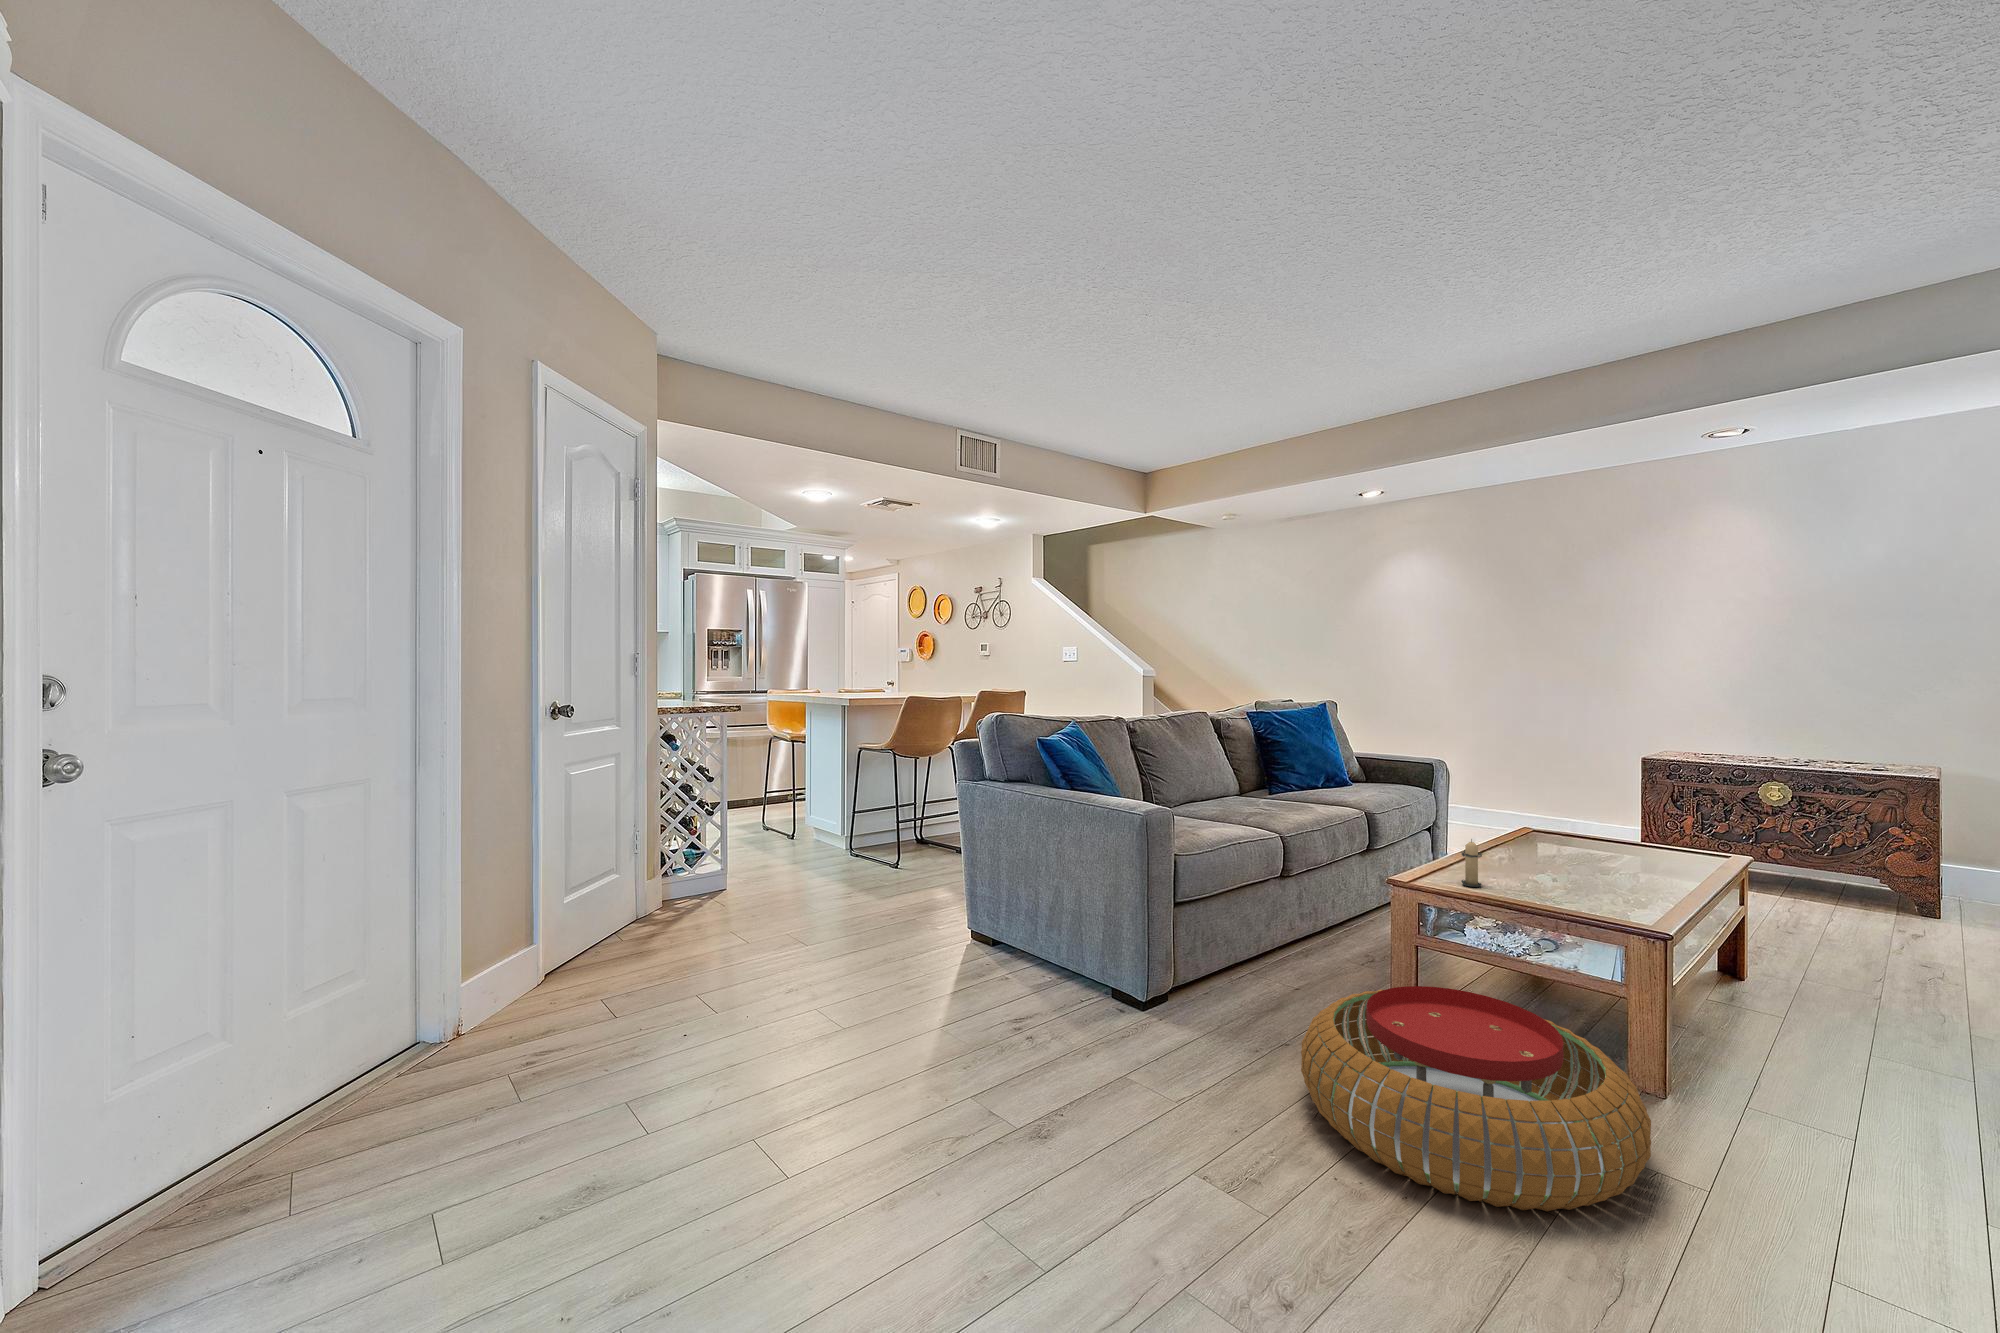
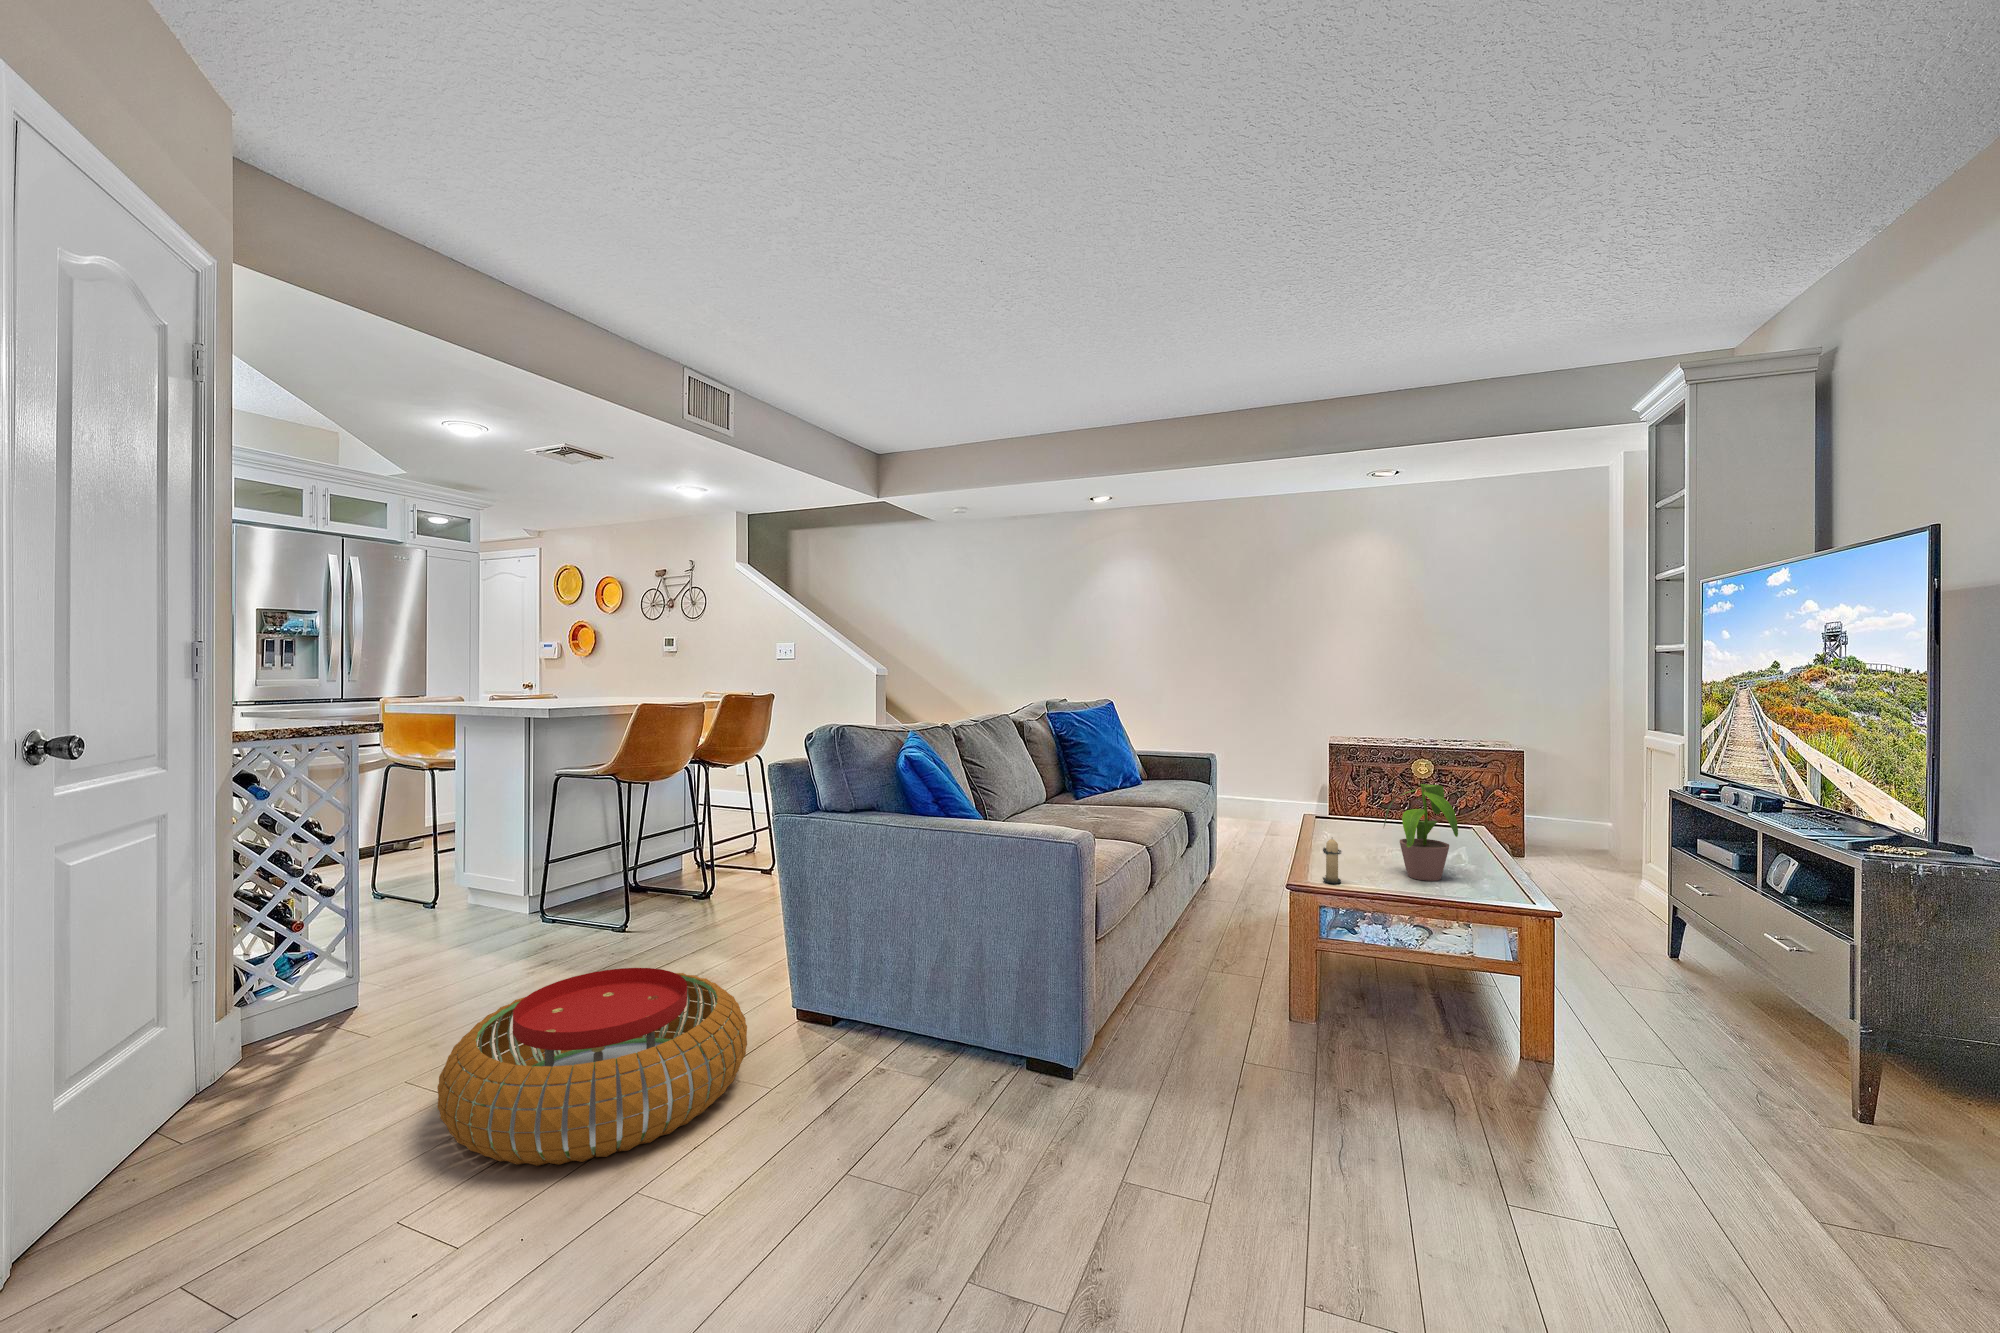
potted plant: none [1531,791,1656,898] -> present [1384,784,1458,881]
pouf: present [1301,986,1651,1211] -> present [437,968,747,1166]

